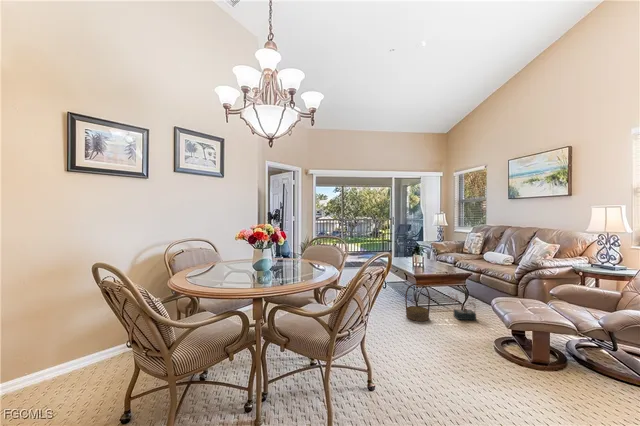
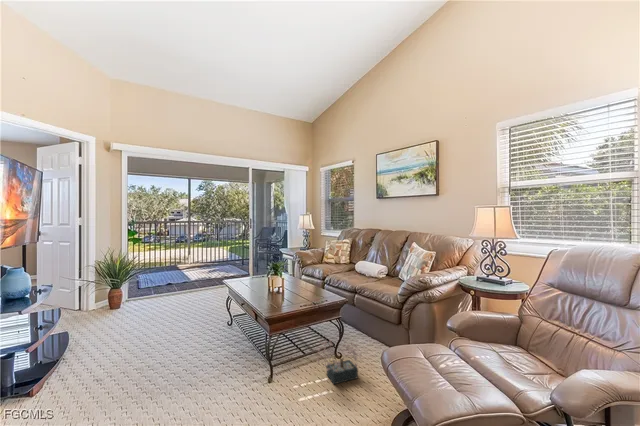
basket: present [405,283,430,321] -> none [251,337,292,408]

